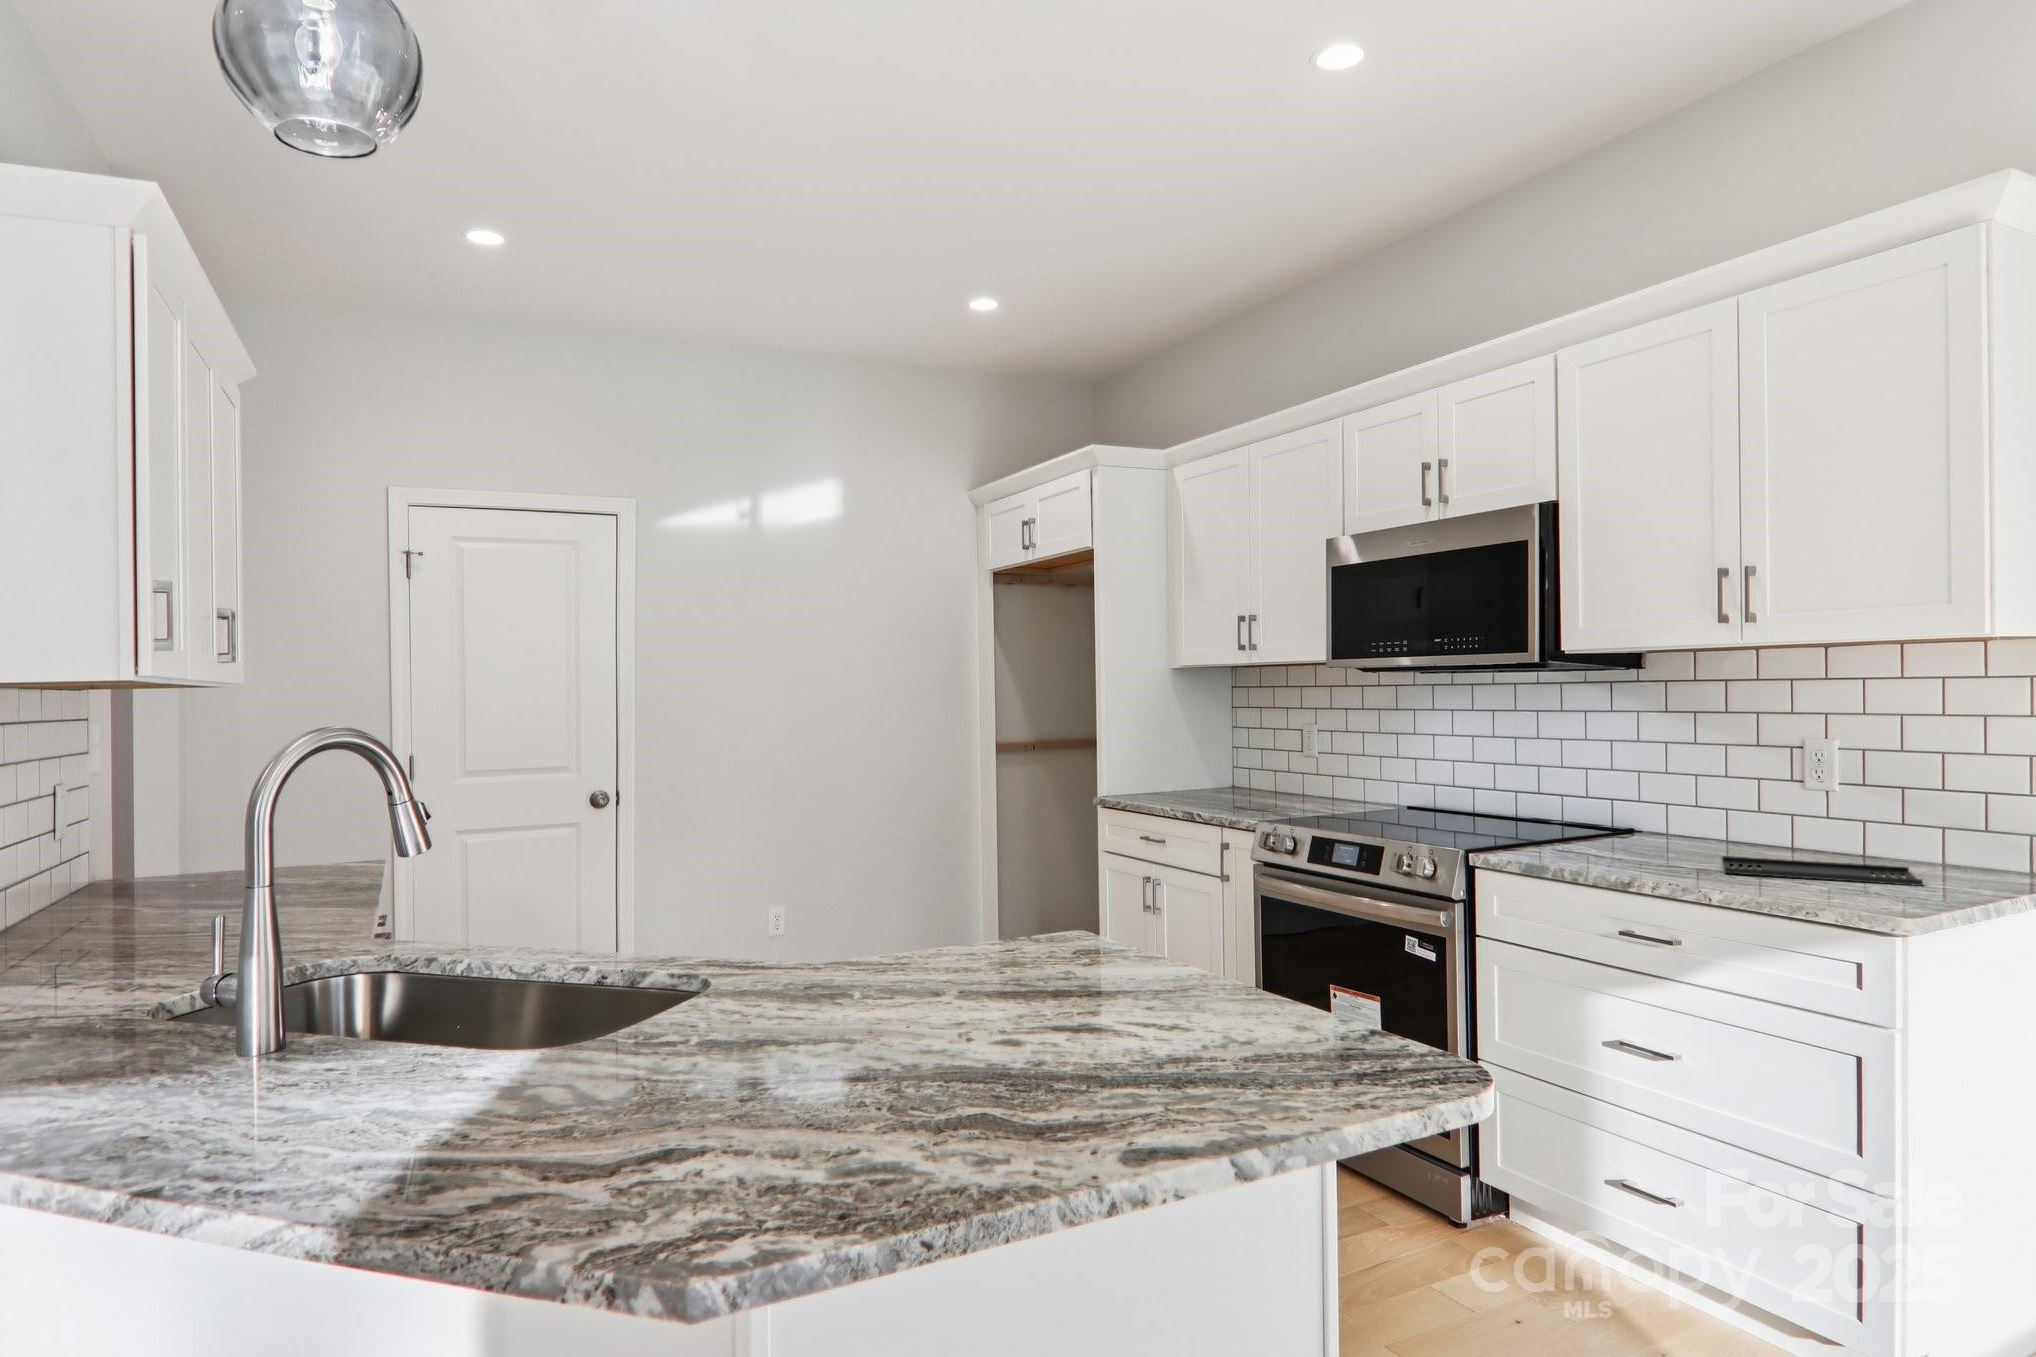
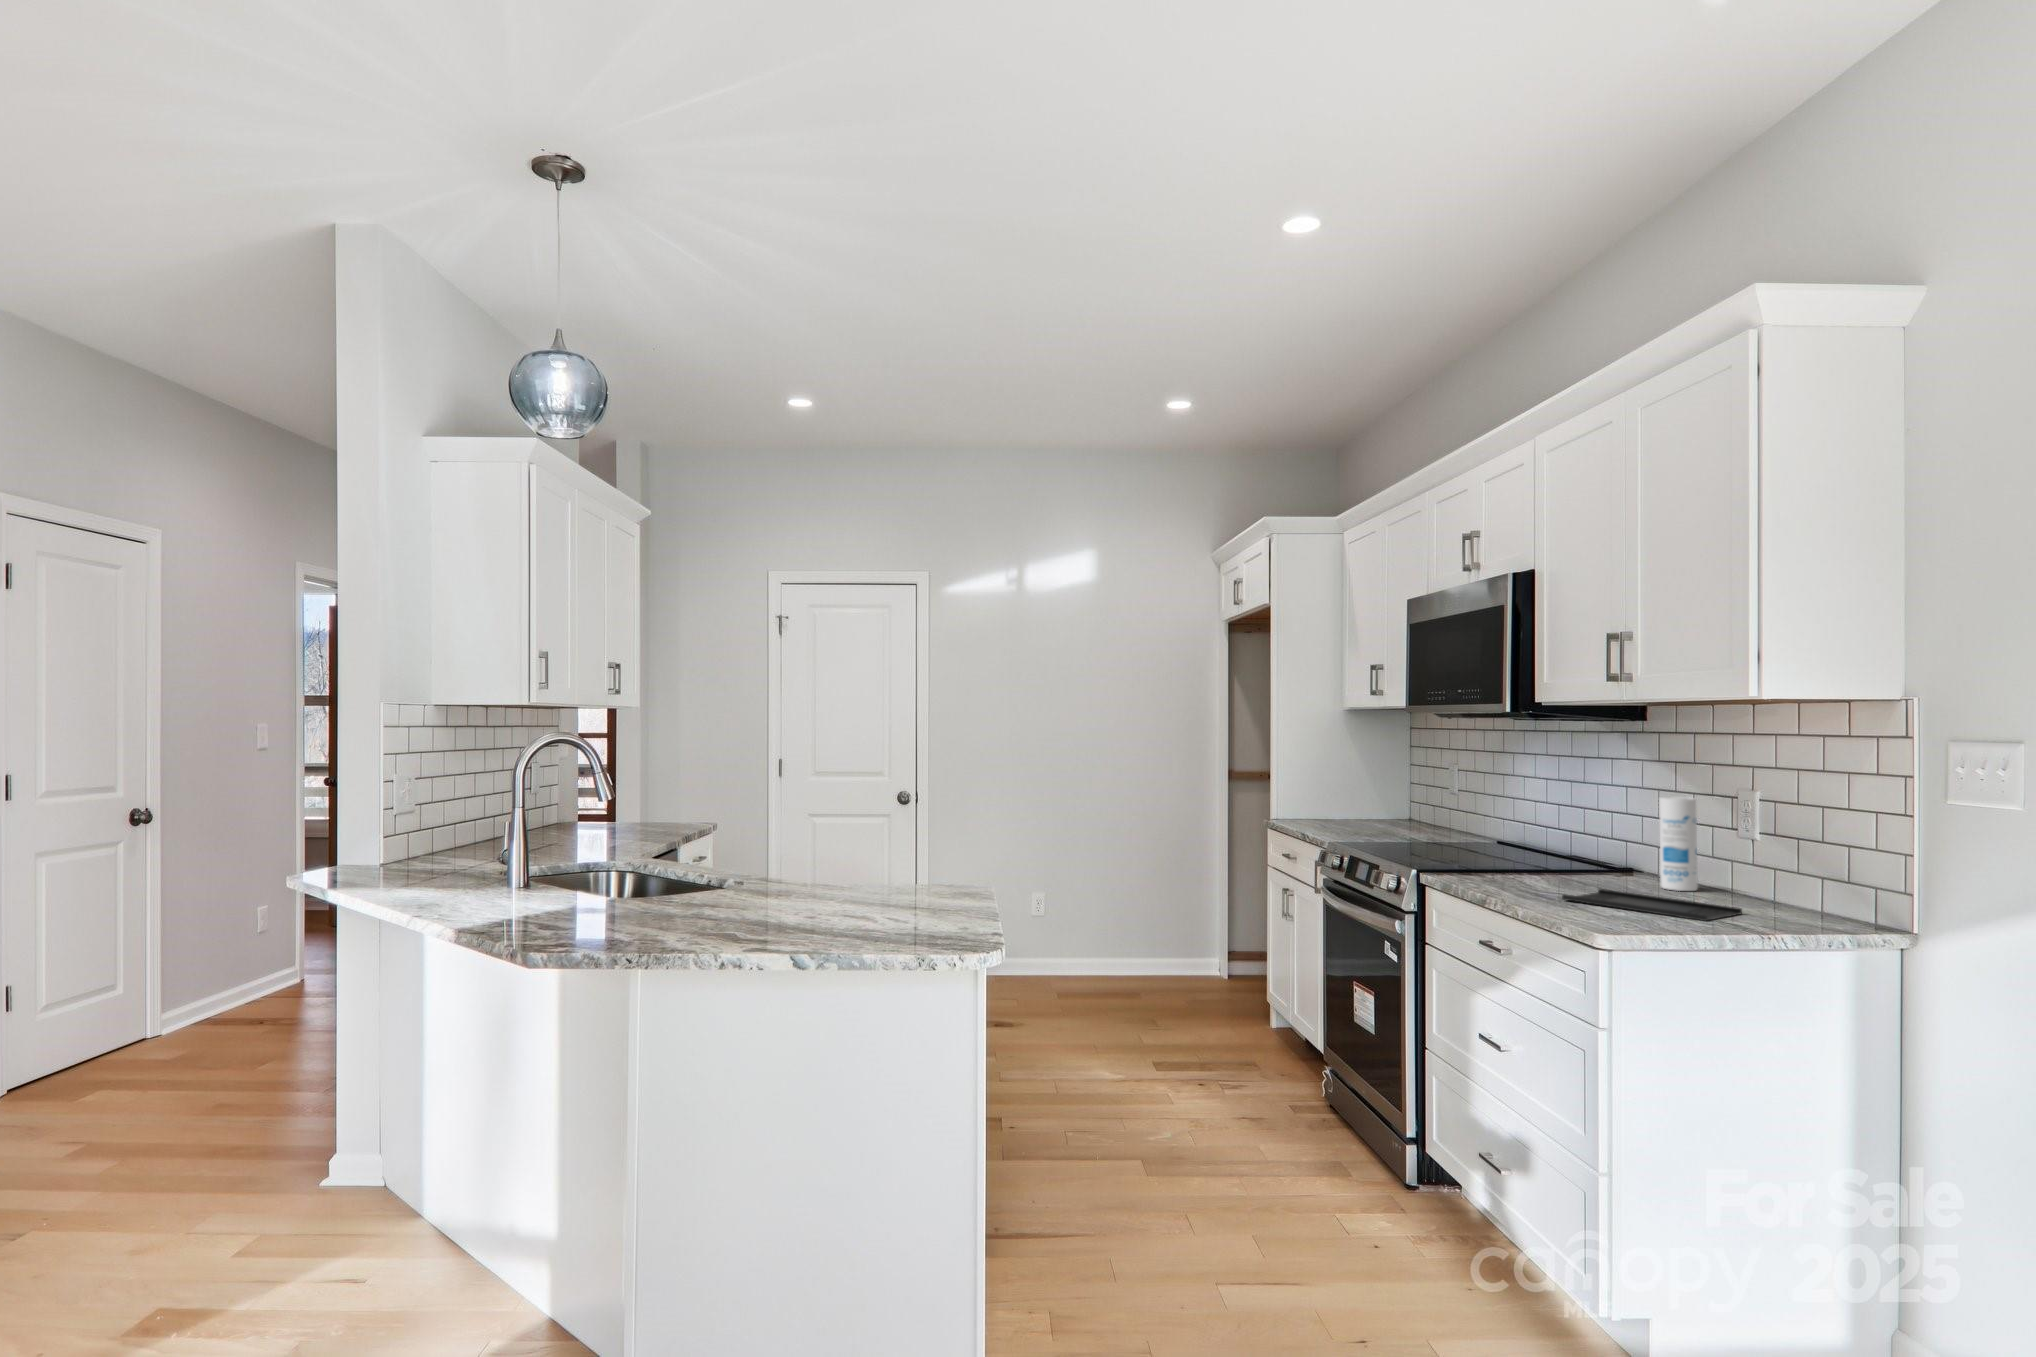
canister: none [1726,749,1768,850] -> present [1659,797,1698,891]

